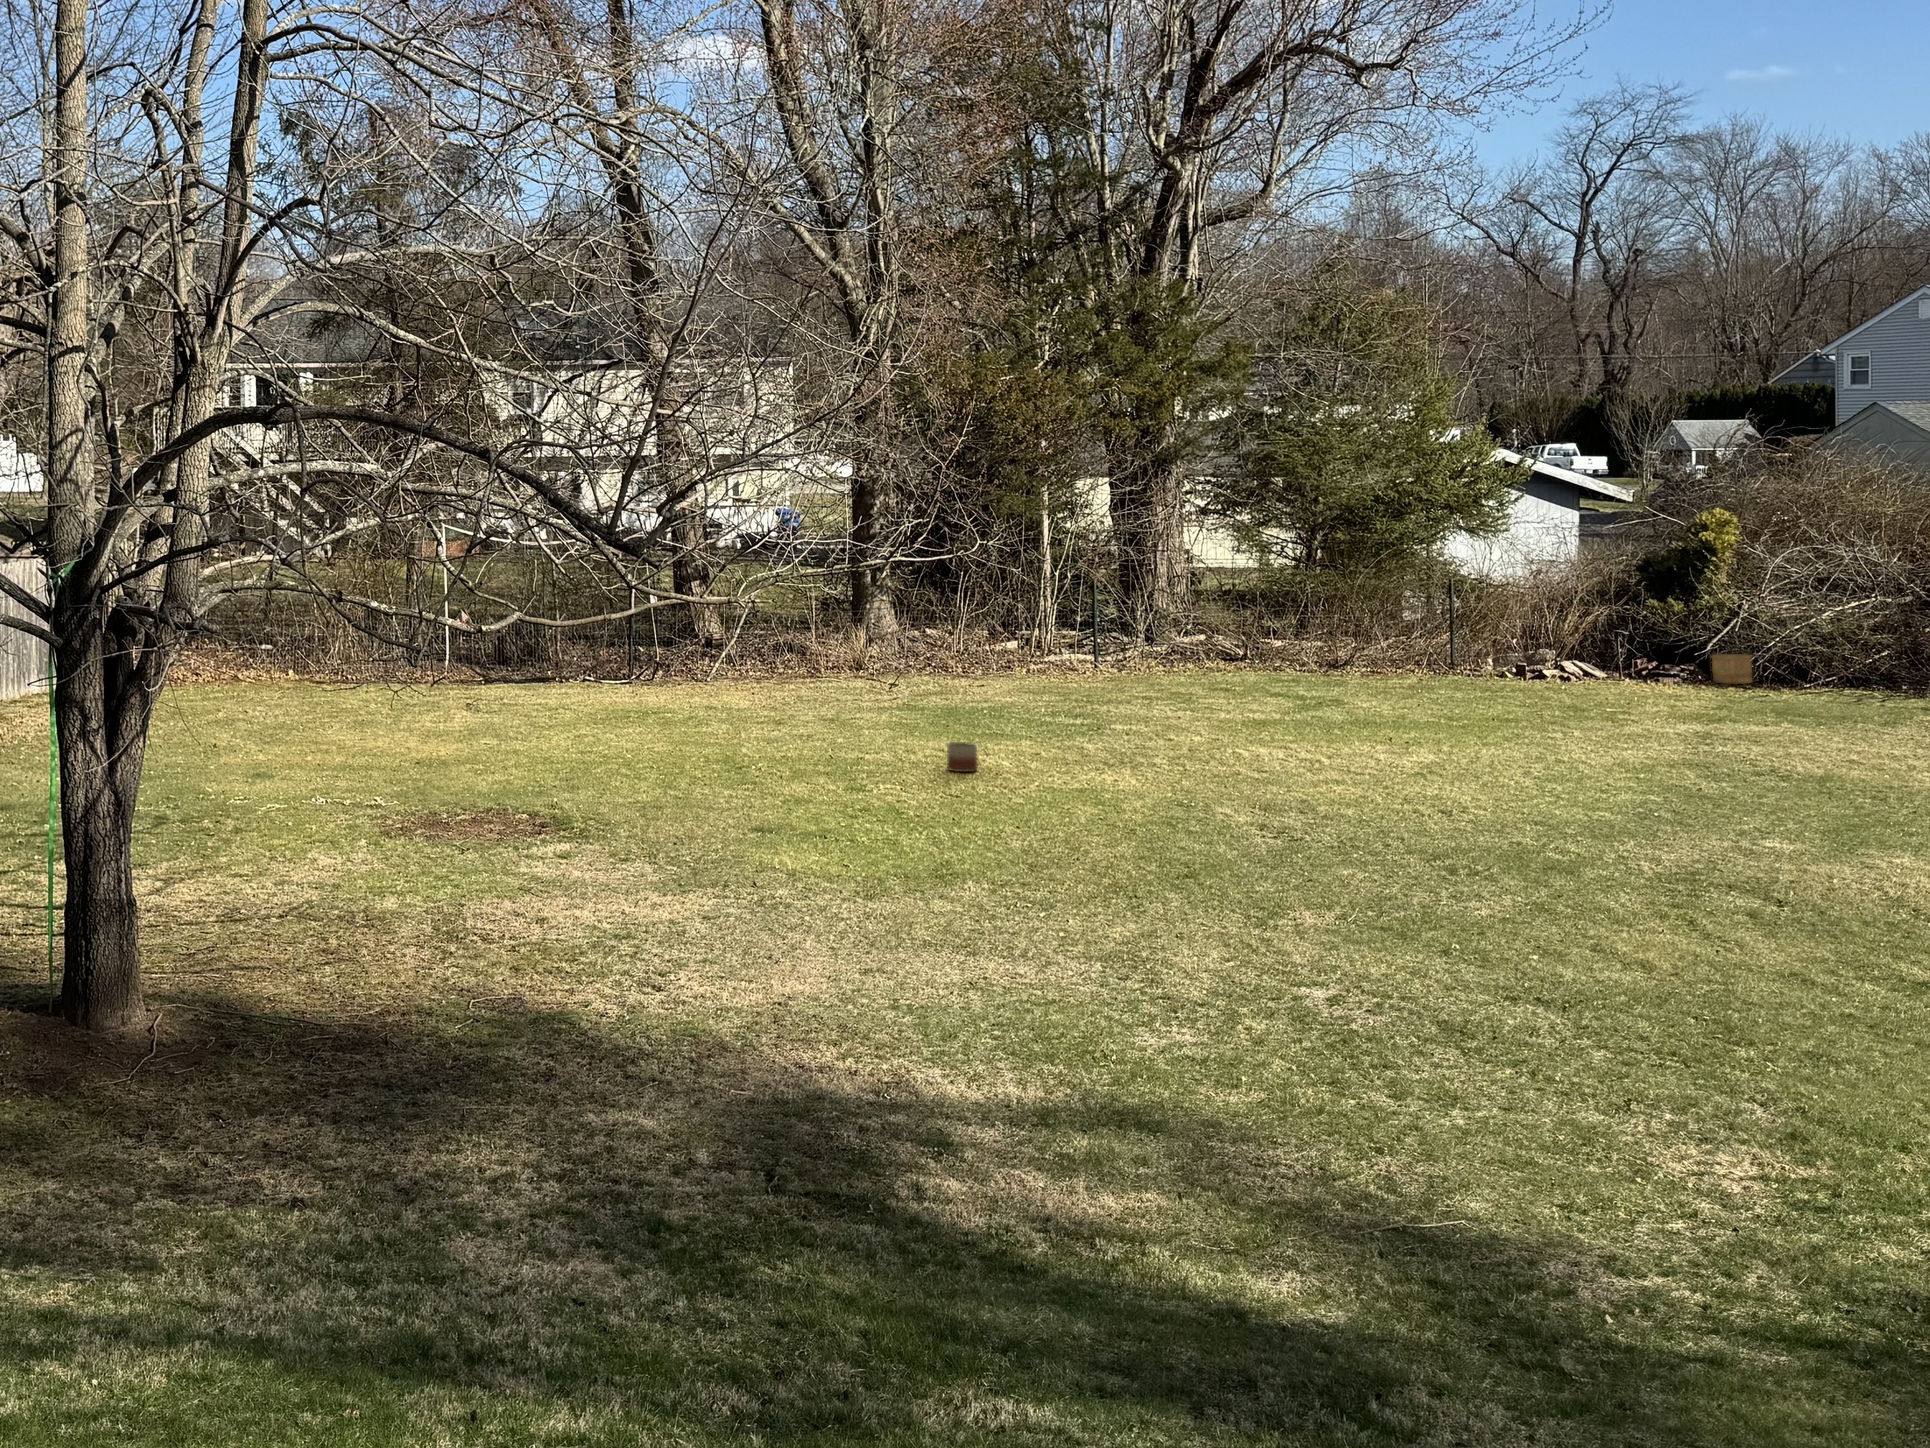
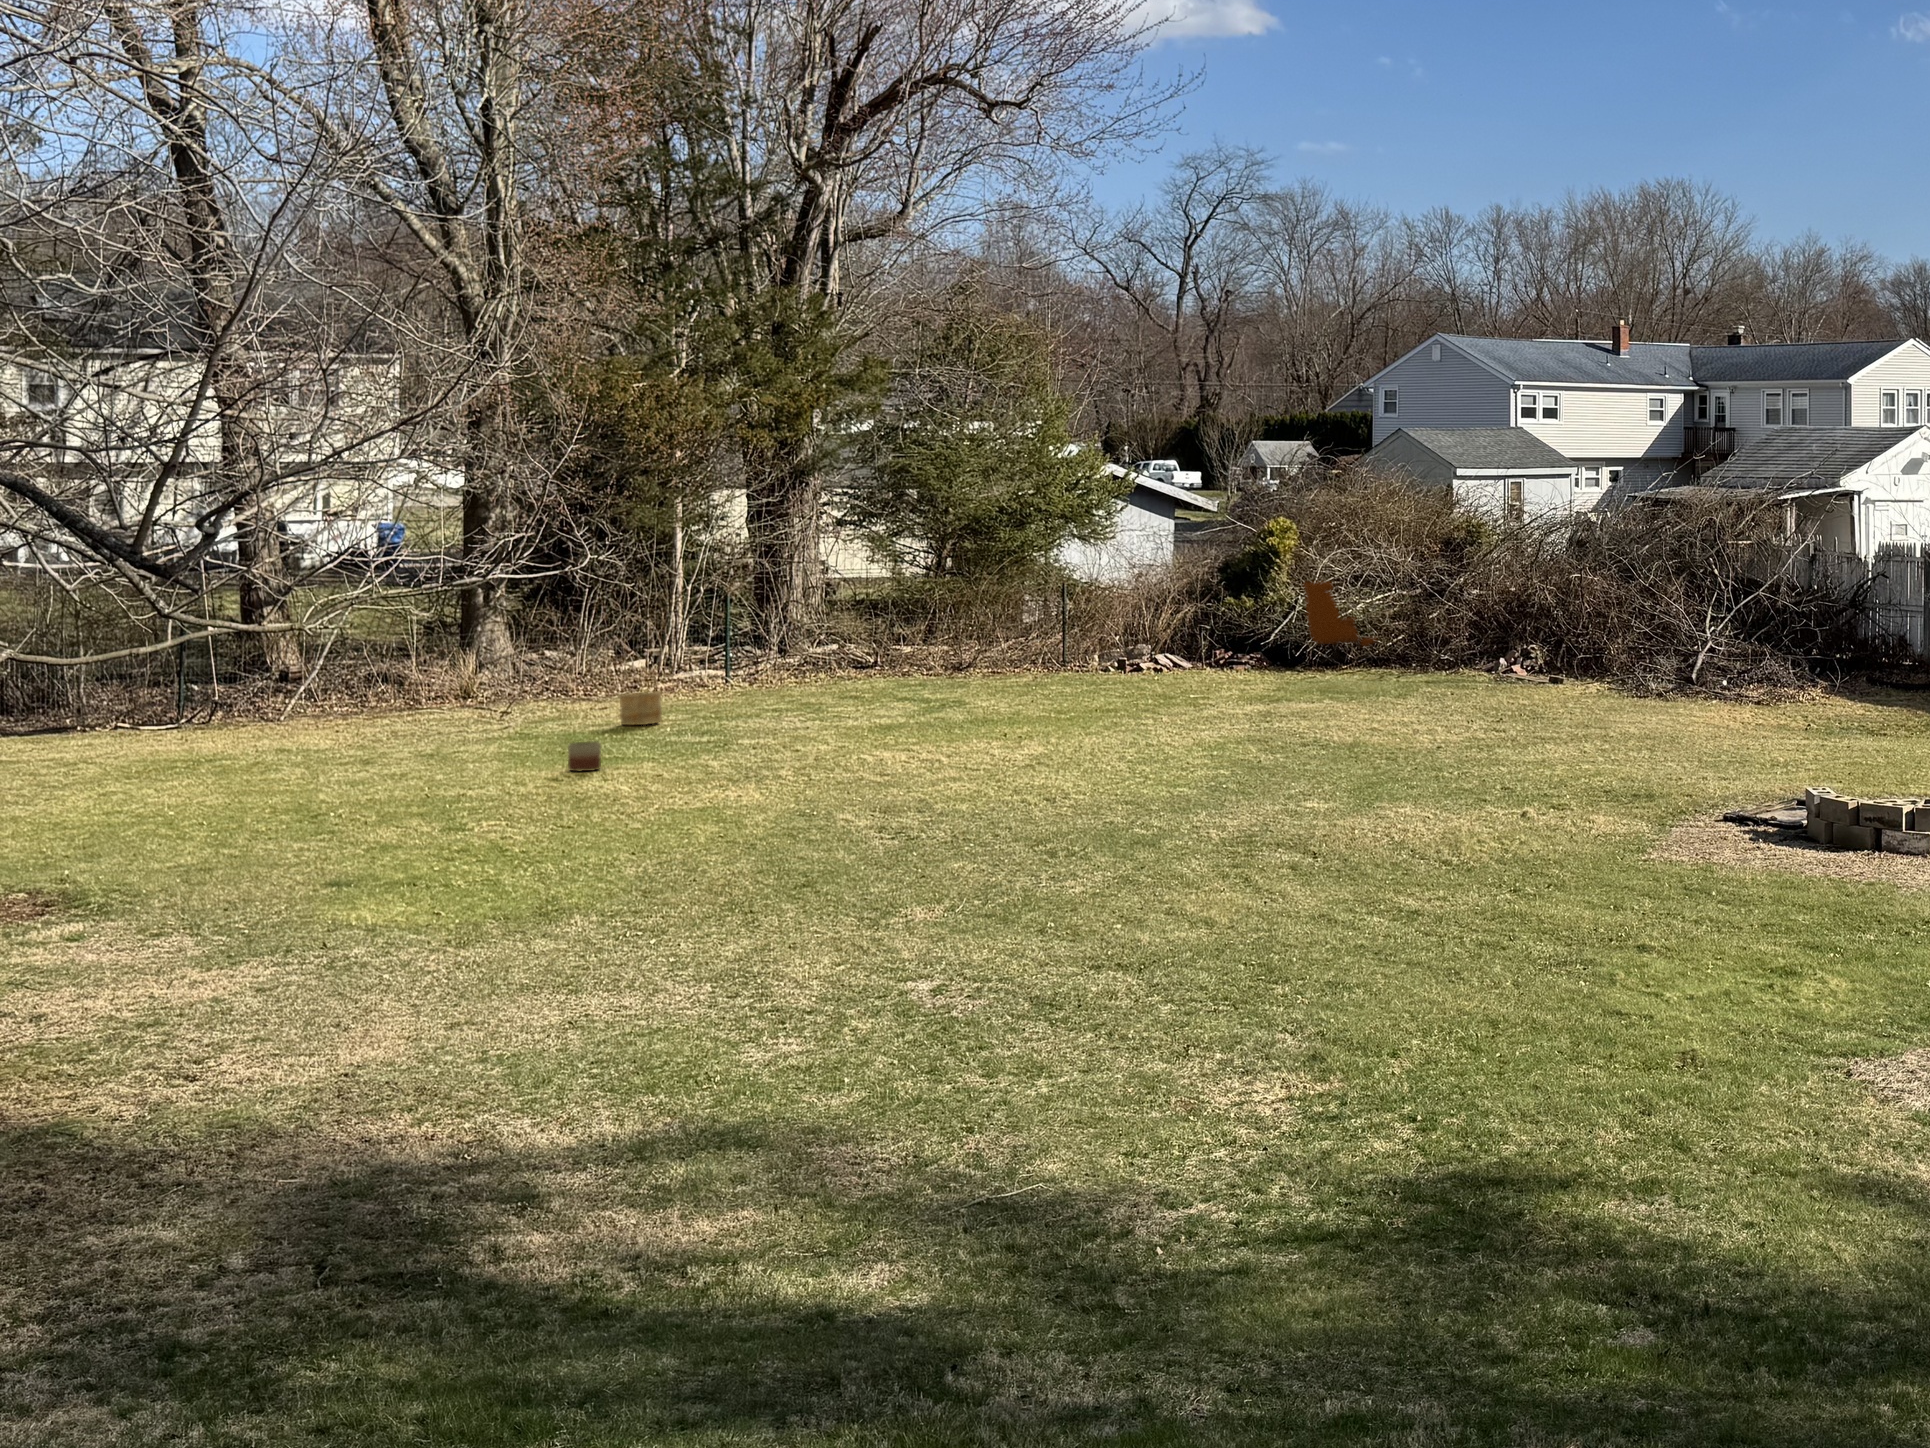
lounge chair: none [1767,595,1883,696] -> present [1303,581,1376,662]
wooden bucket: present [1712,654,1752,684] -> present [620,691,662,725]

